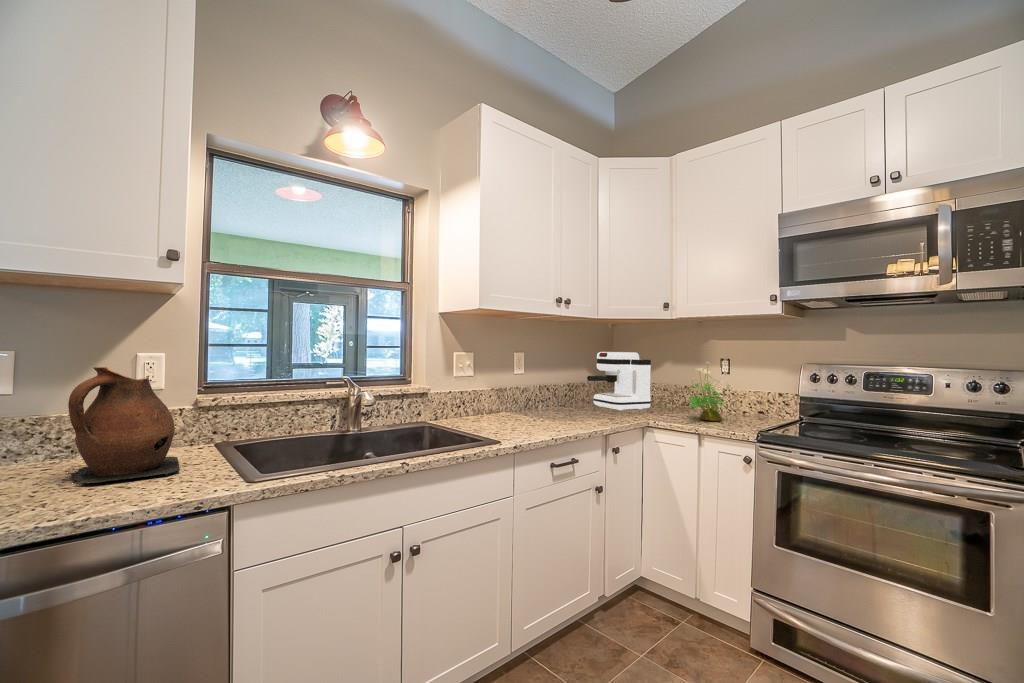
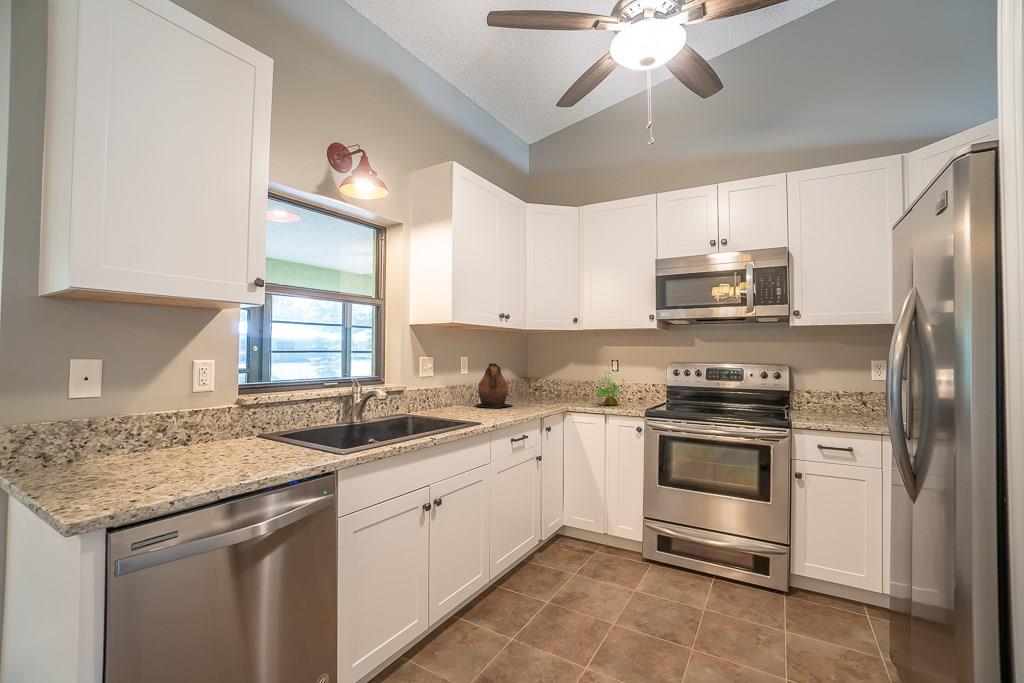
coffee maker: present [587,352,651,411] -> none [516,355,564,402]
ceramic pitcher: present [68,367,180,484] -> present [475,363,512,408]

